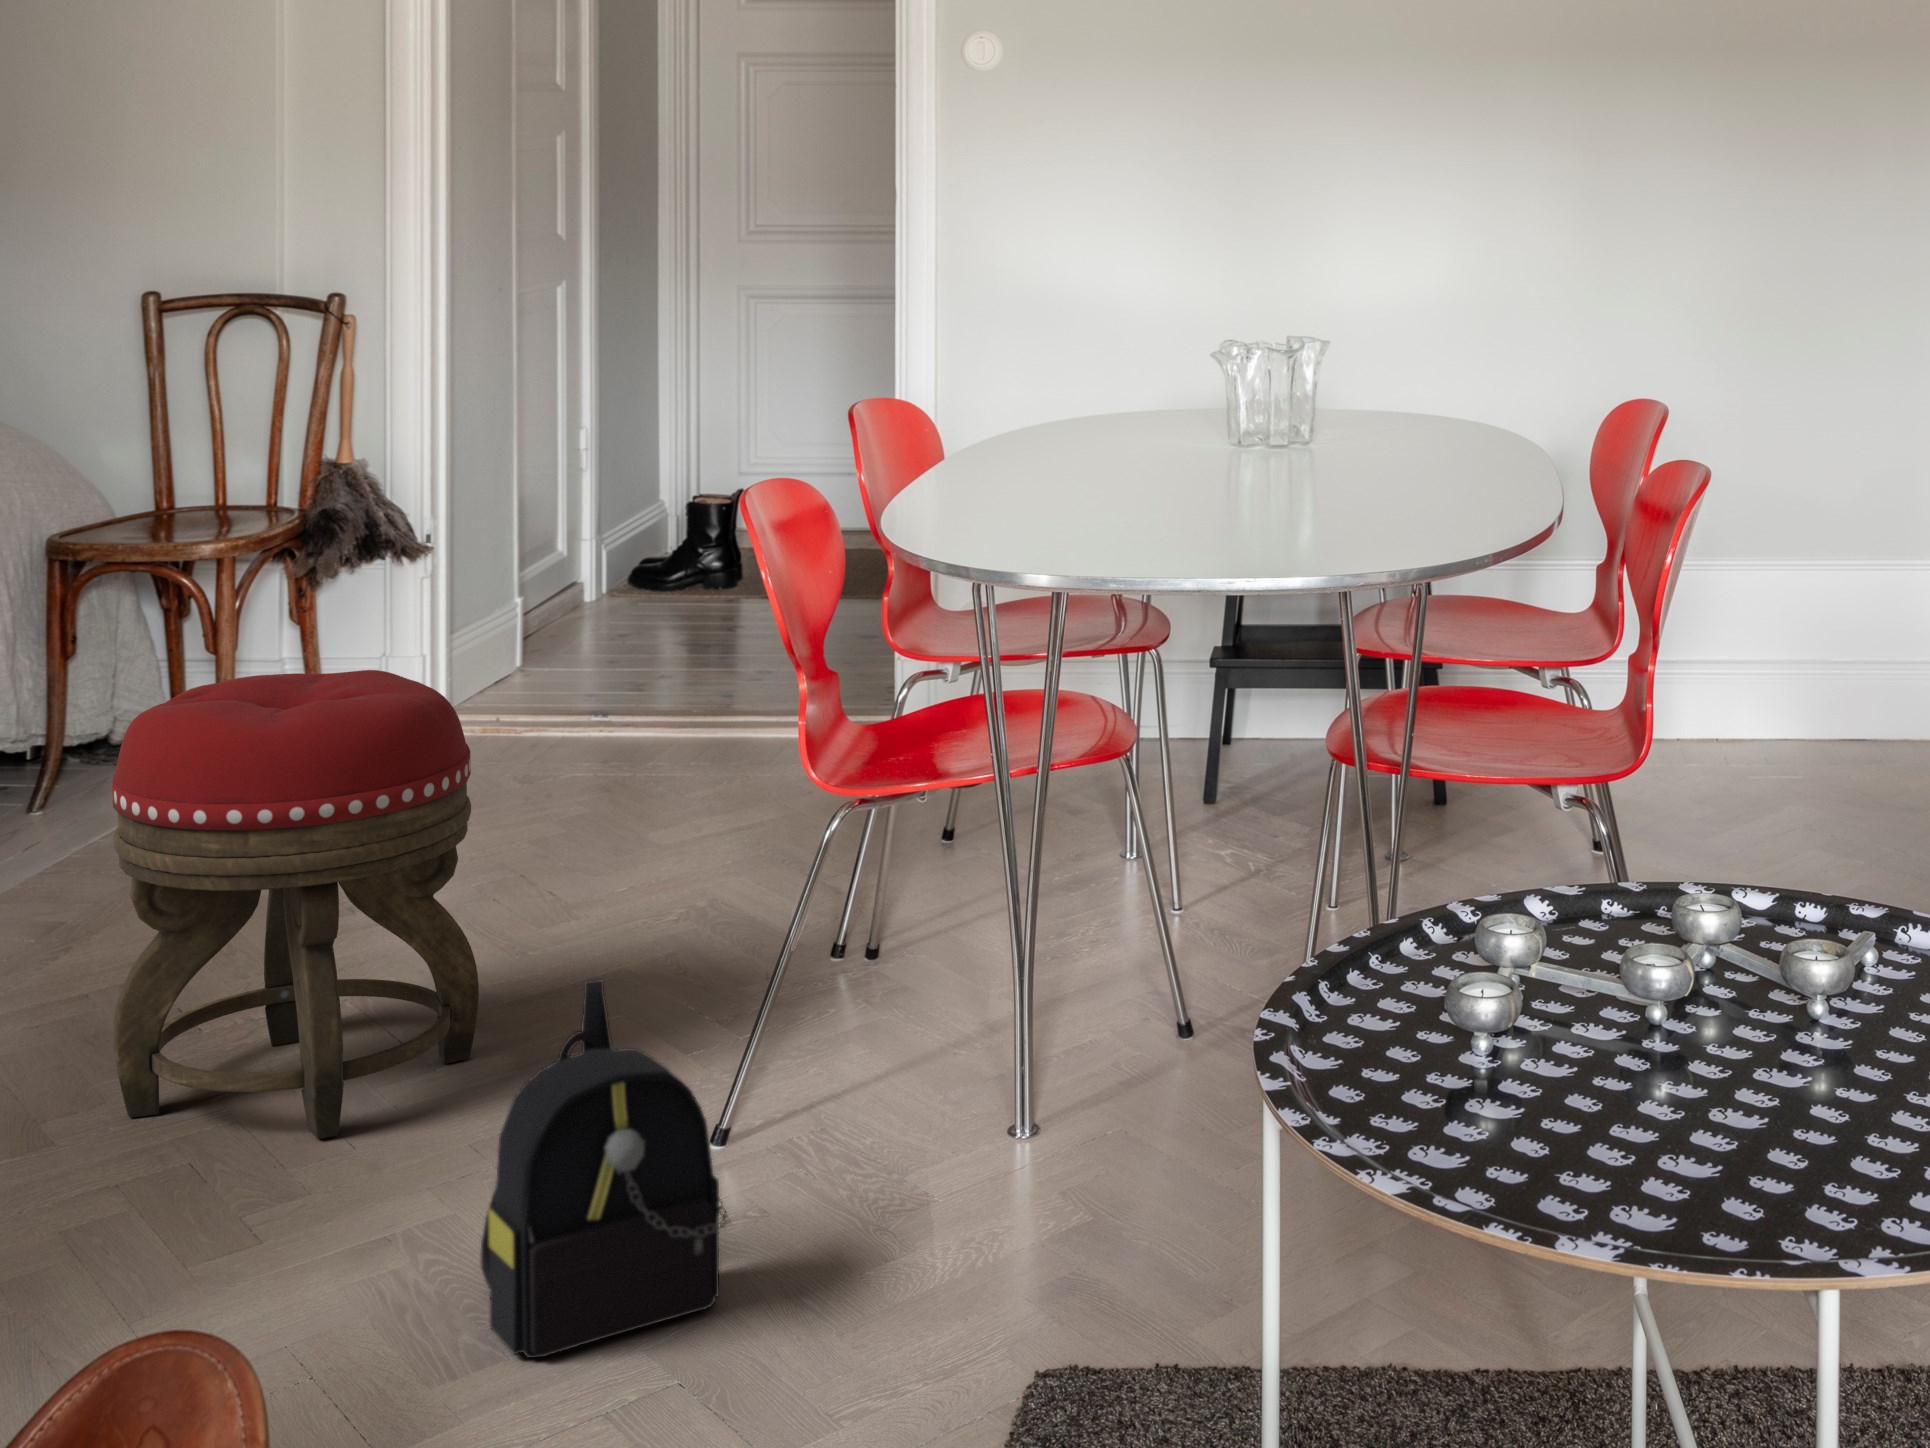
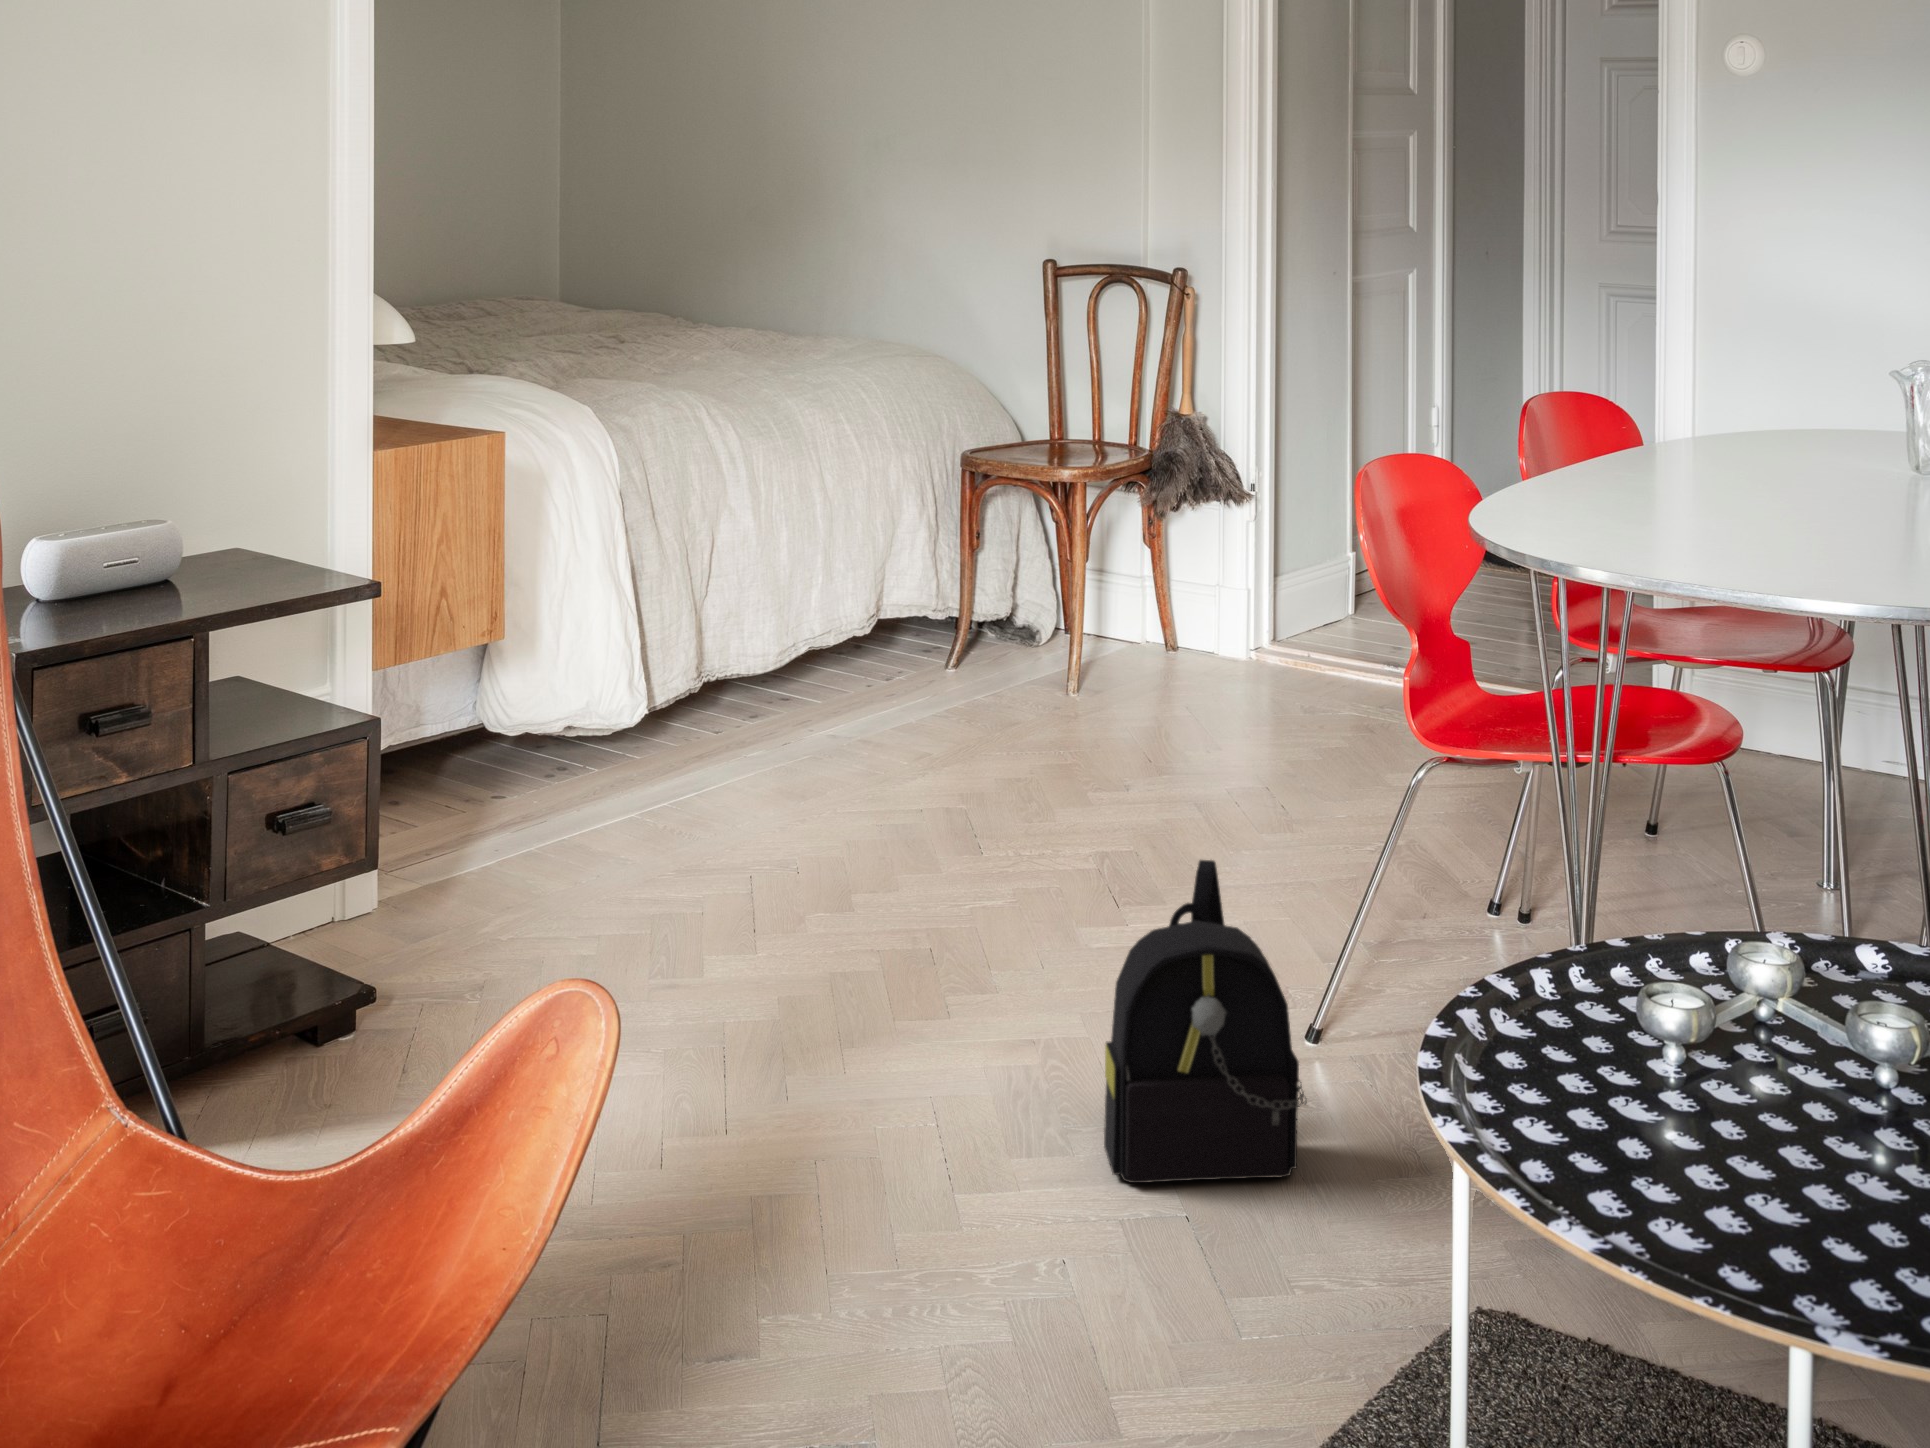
footstool: present [112,670,479,1139] -> none [909,570,1184,958]

